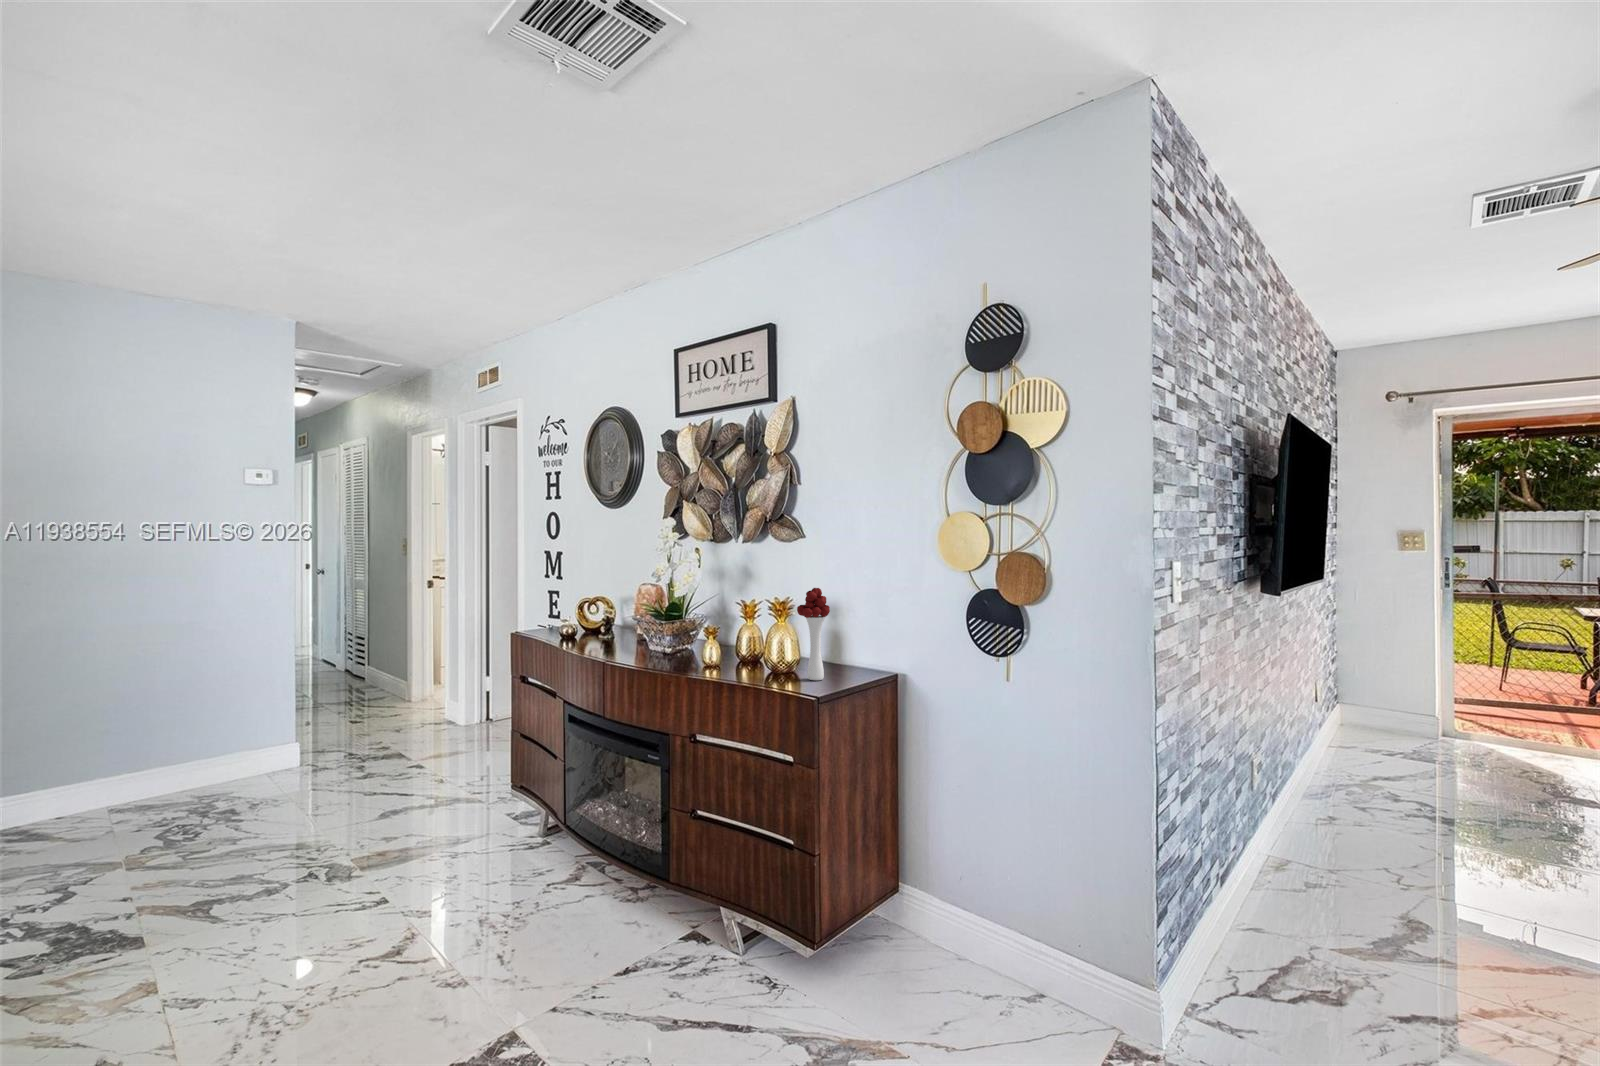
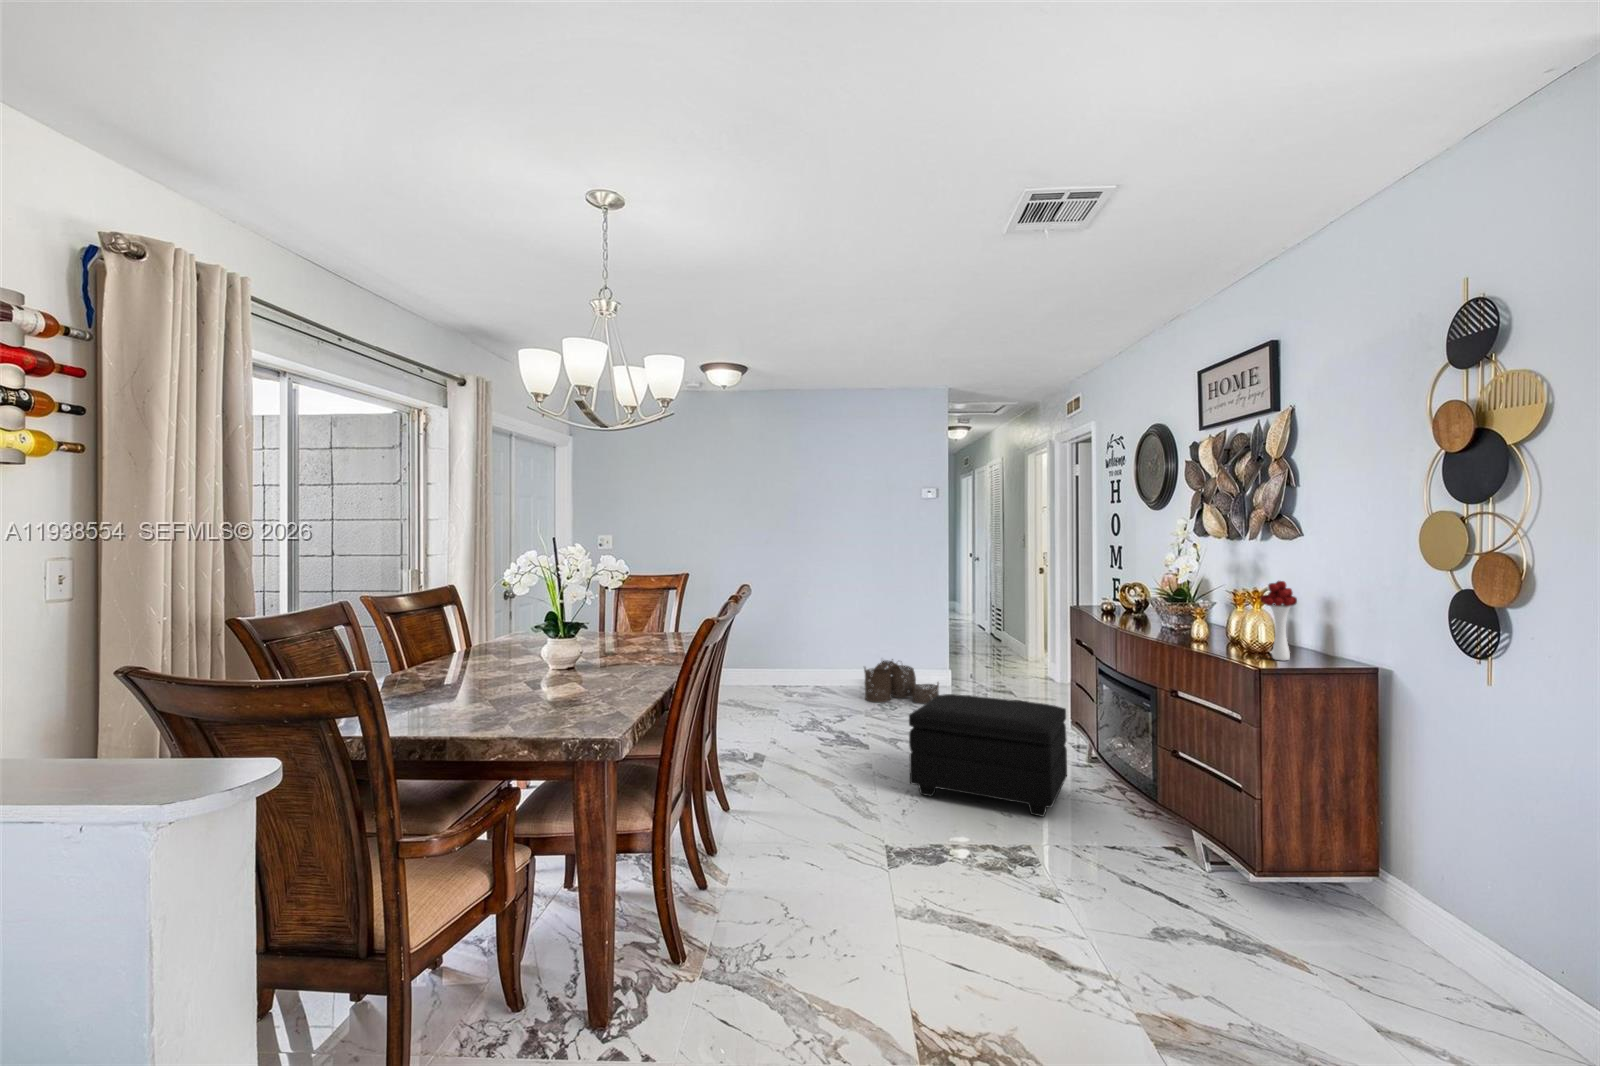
woven basket: none [118,747,280,834] -> present [864,659,939,703]
footstool: none [267,782,534,1002] -> present [909,694,1067,816]

